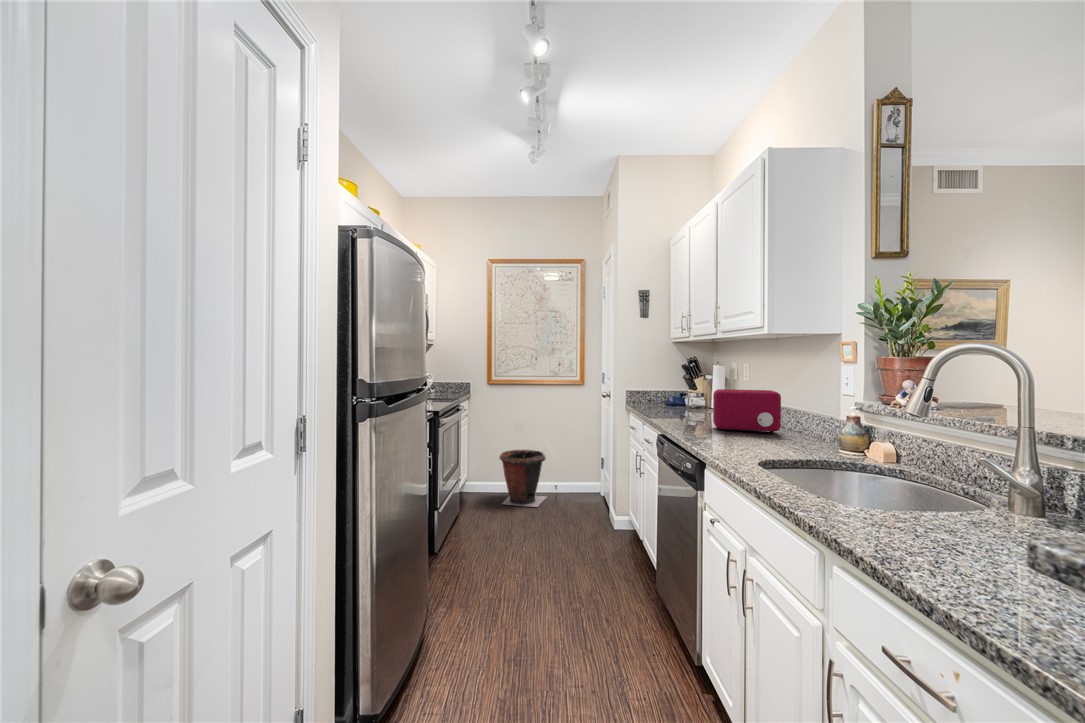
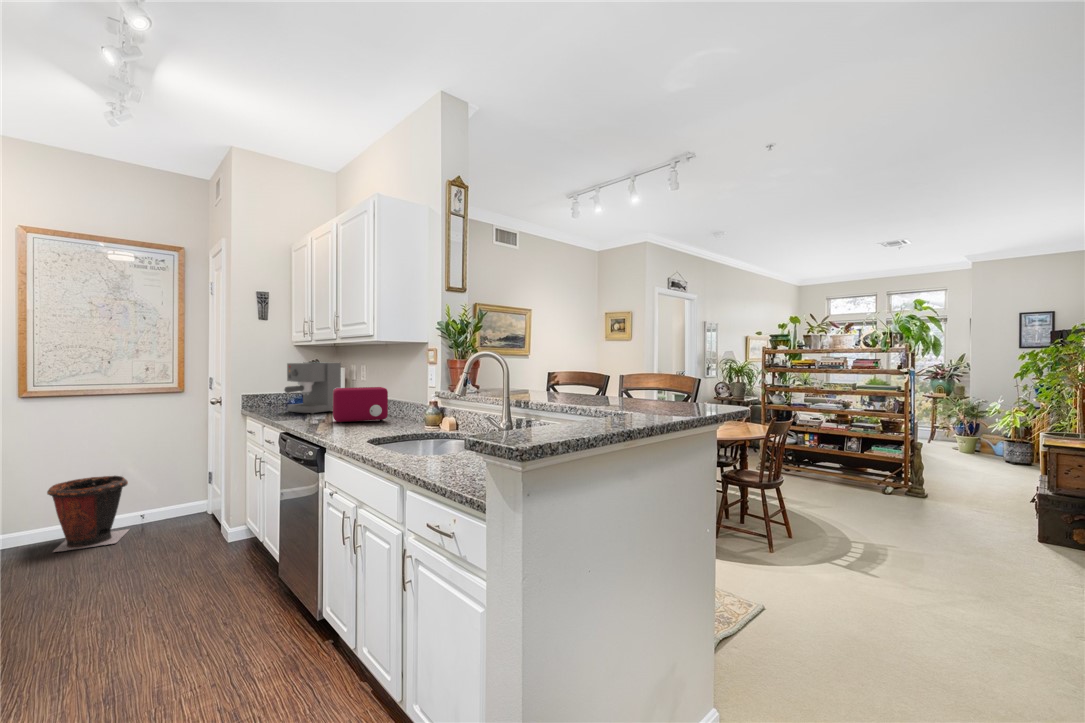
coffee maker: none [663,360,721,415] -> present [284,362,341,414]

